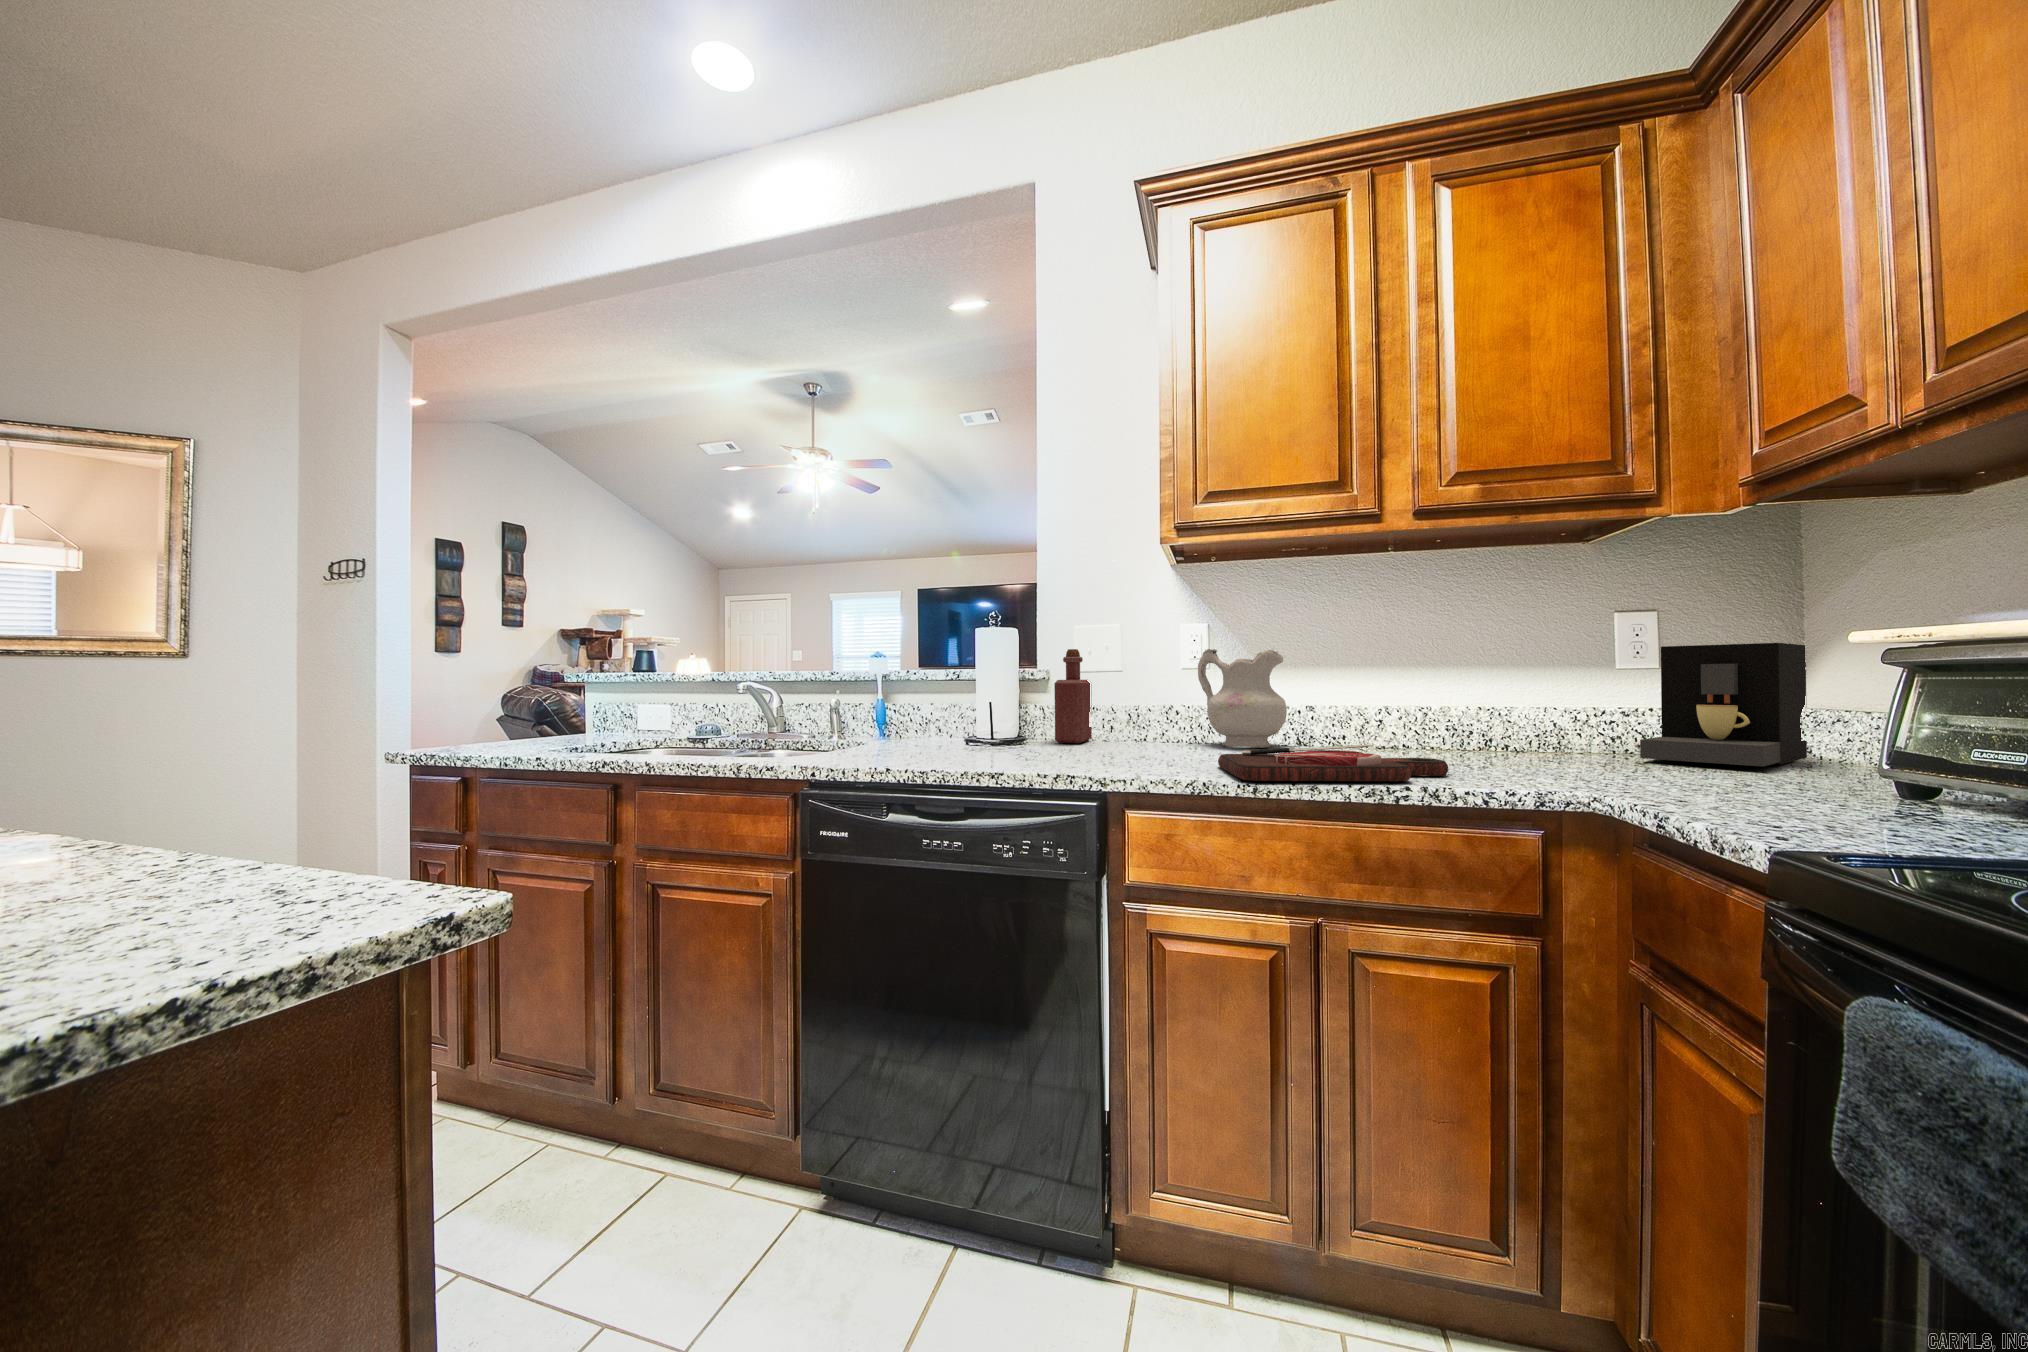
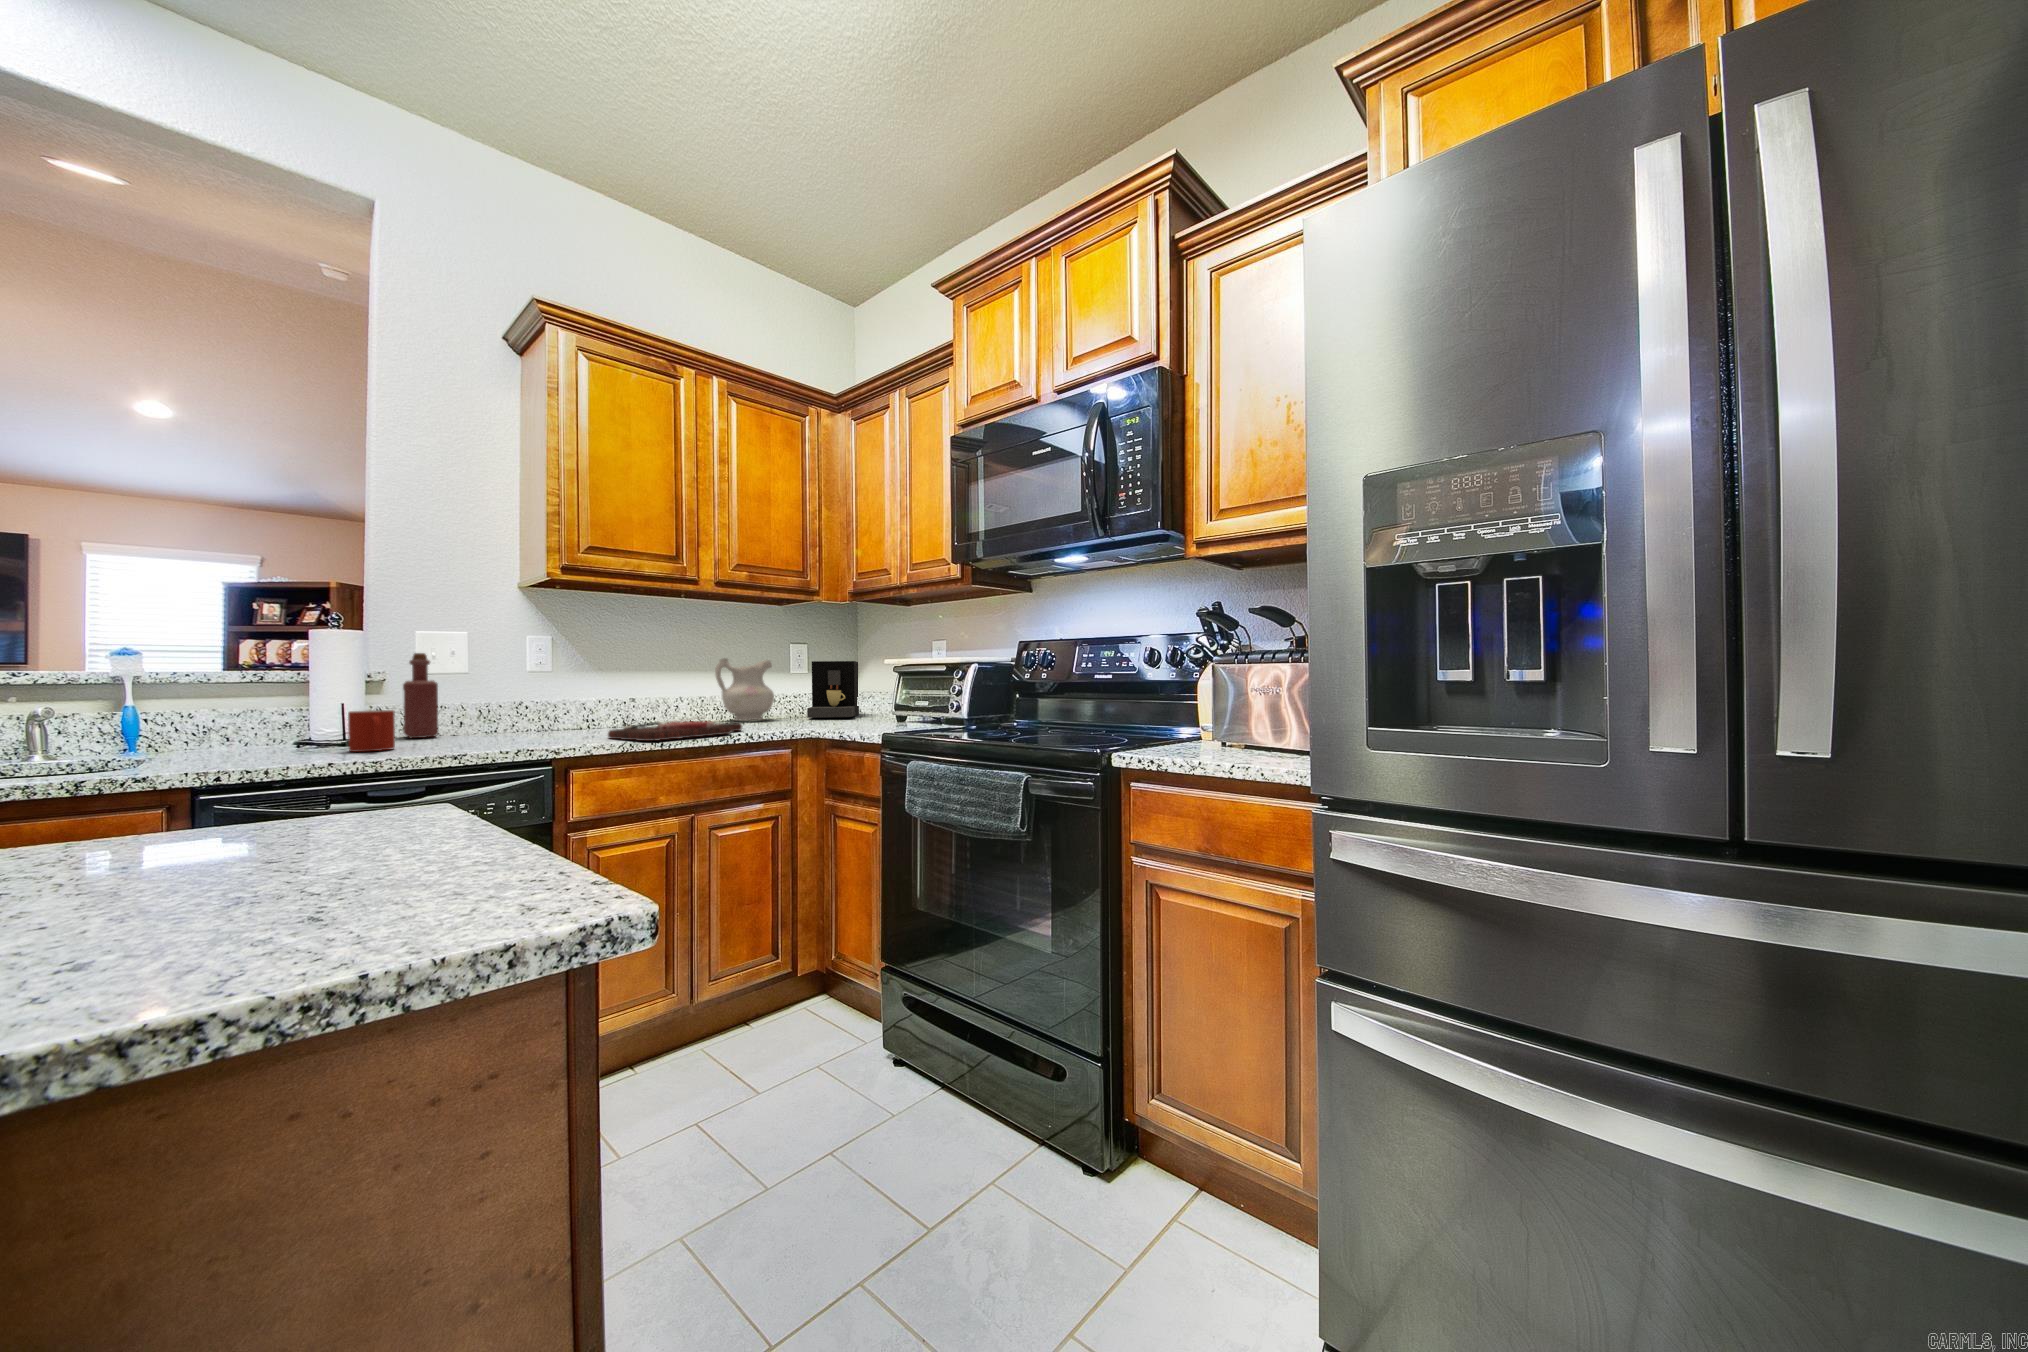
ceramic pitcher: present [1198,649,1287,748] -> present [715,658,774,721]
mug: none [968,711,1006,756] -> present [348,710,395,752]

